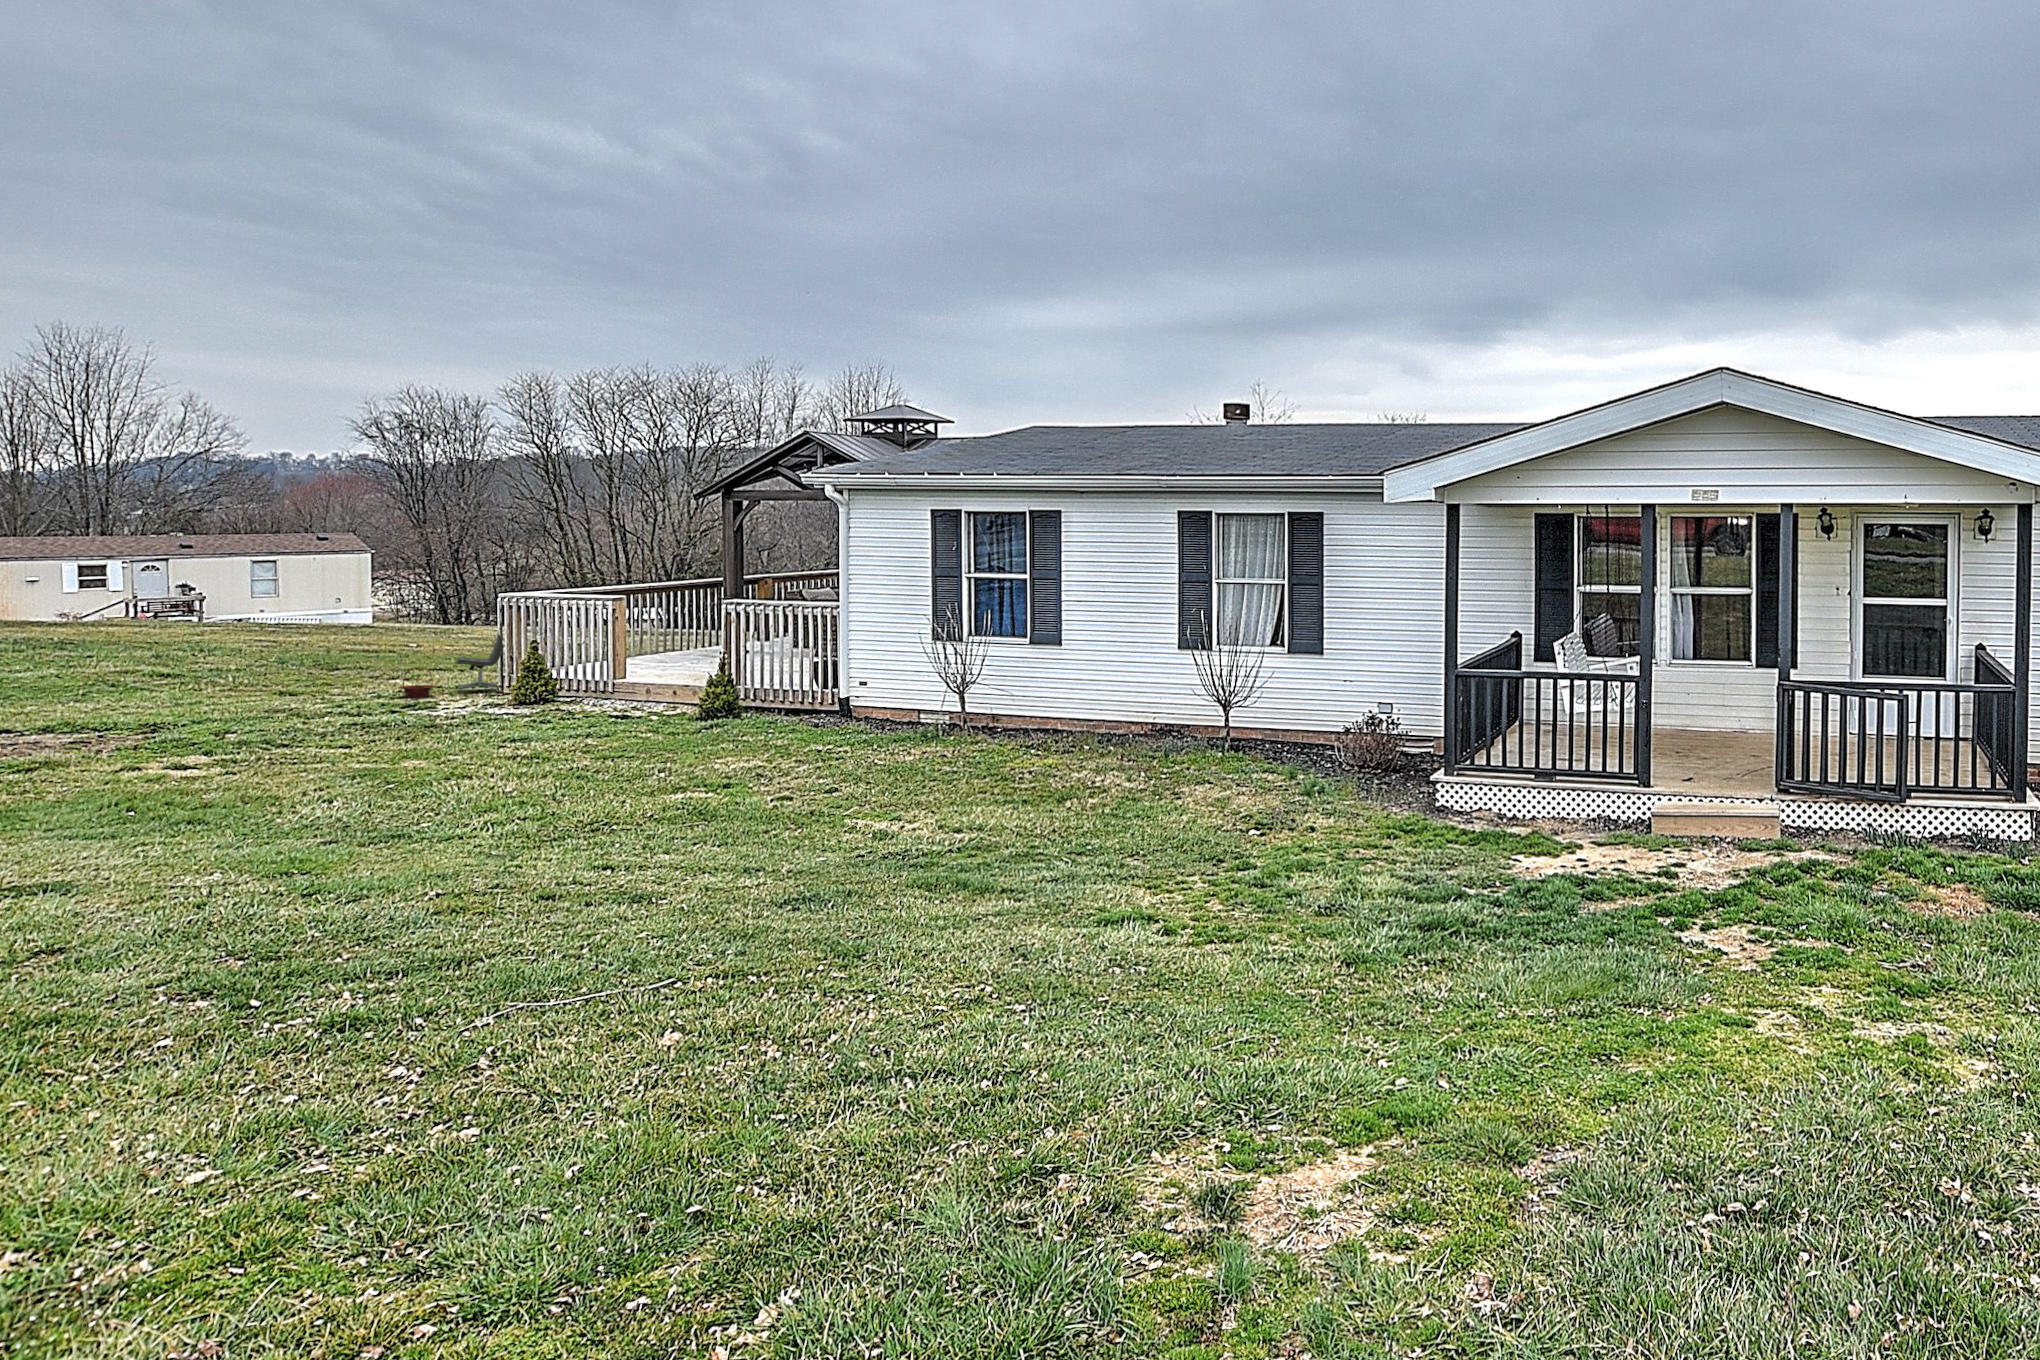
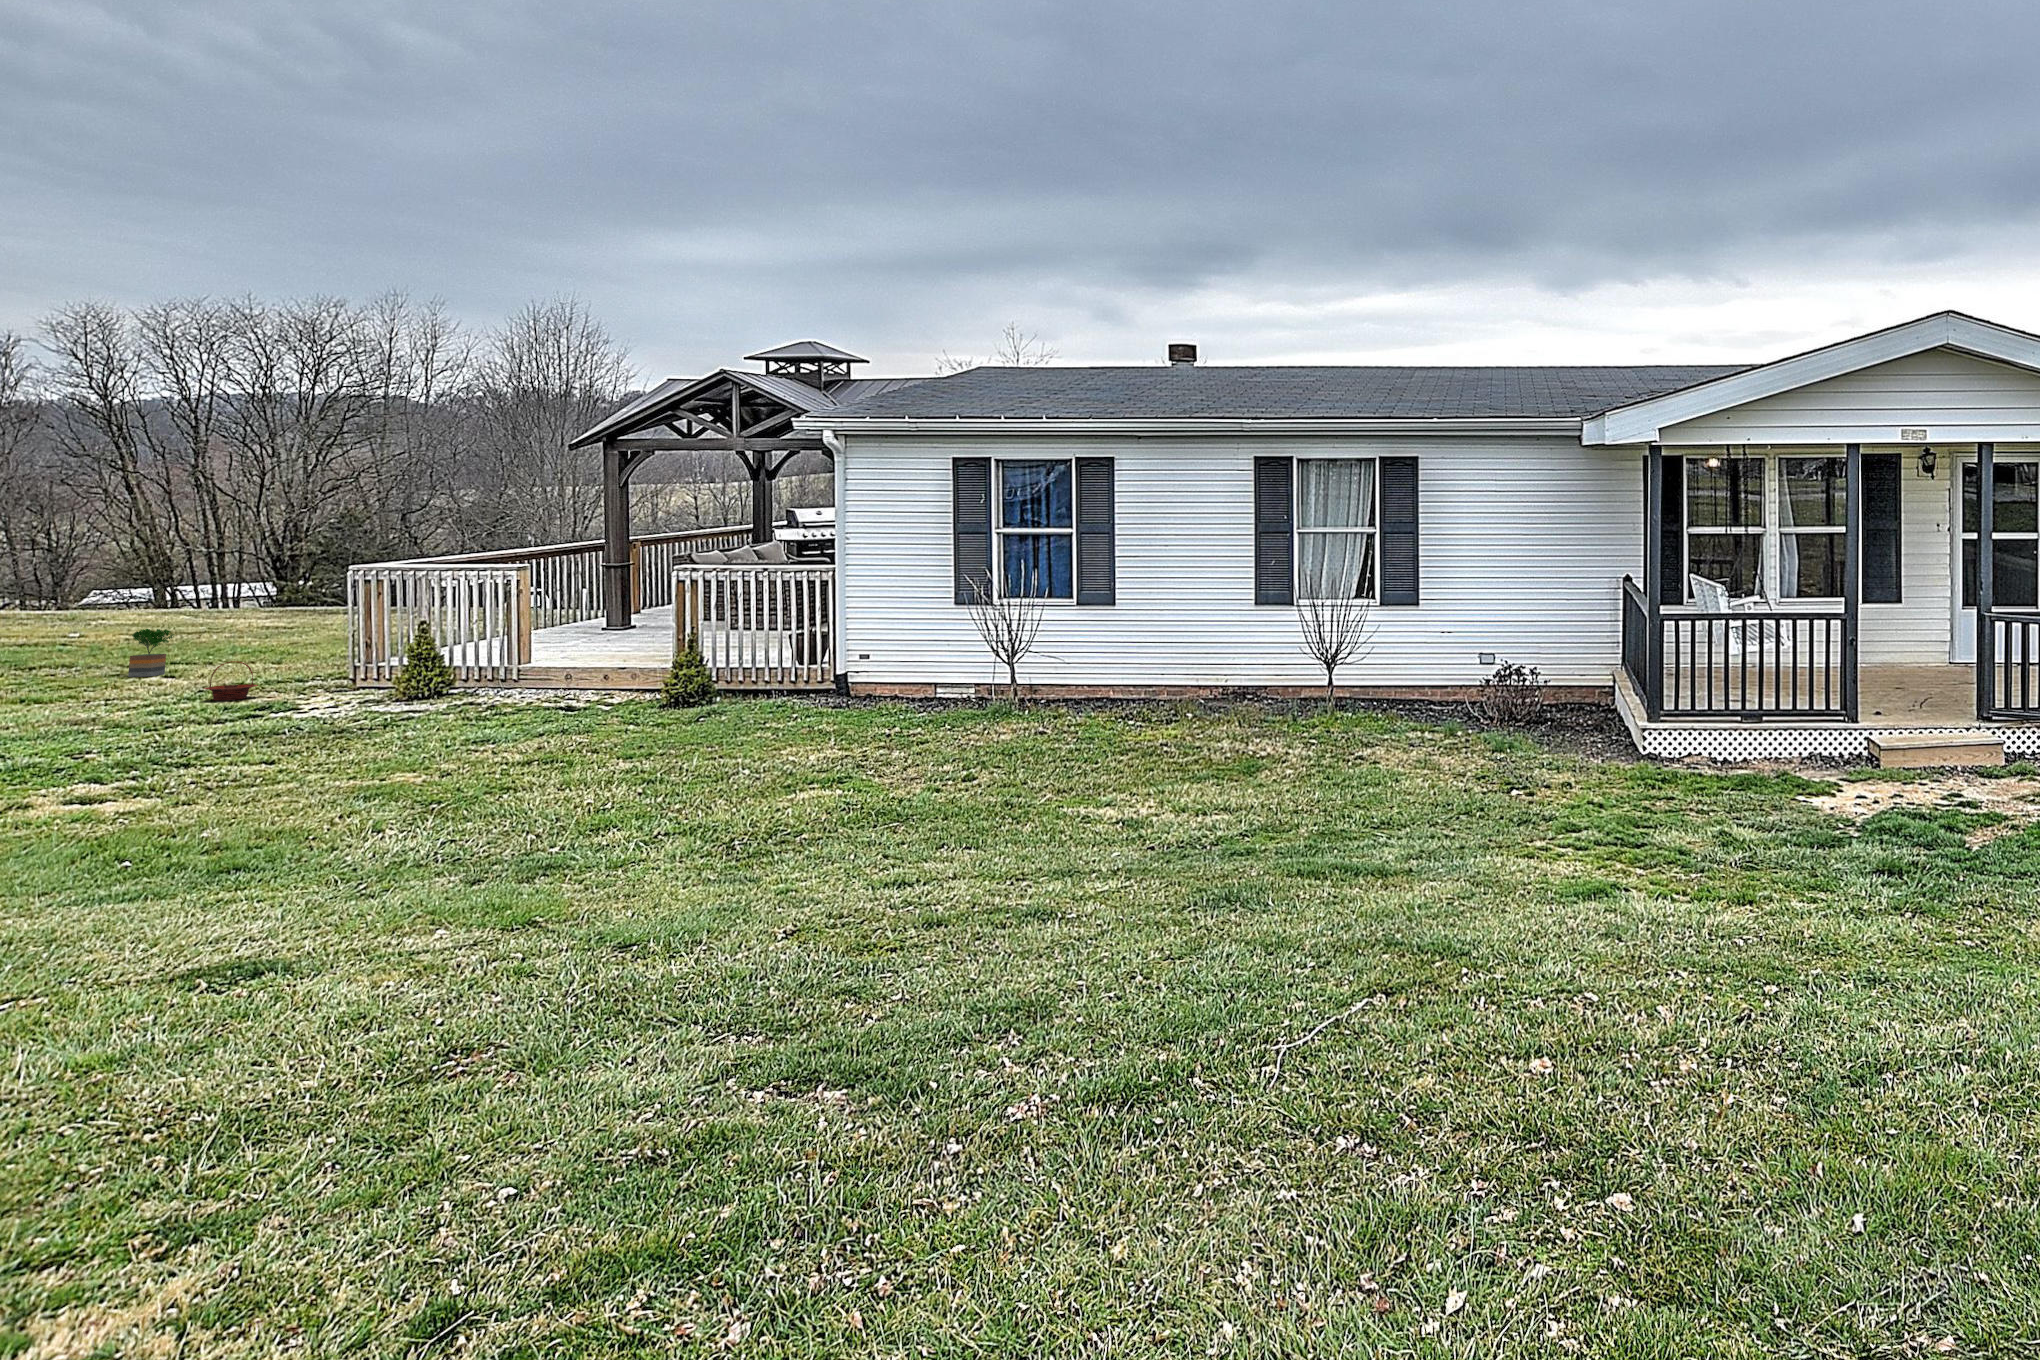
chair: present [457,633,502,693] -> none [282,613,357,692]
potted tree: none [368,637,400,676] -> present [128,629,175,677]

